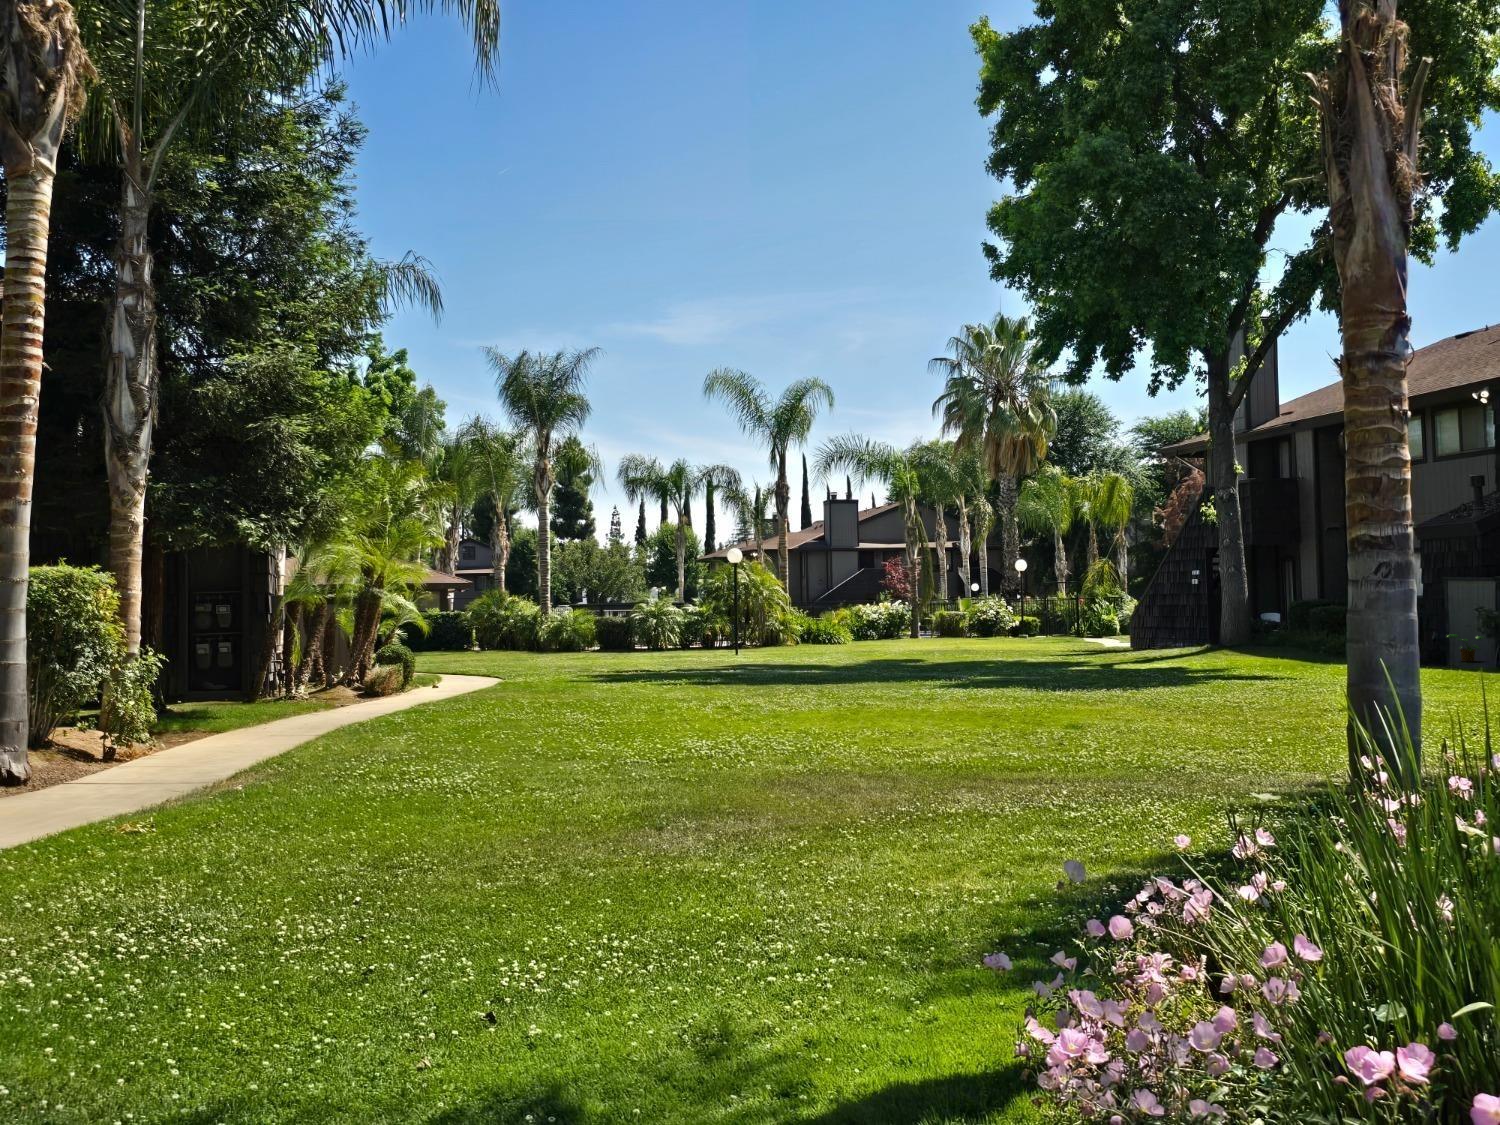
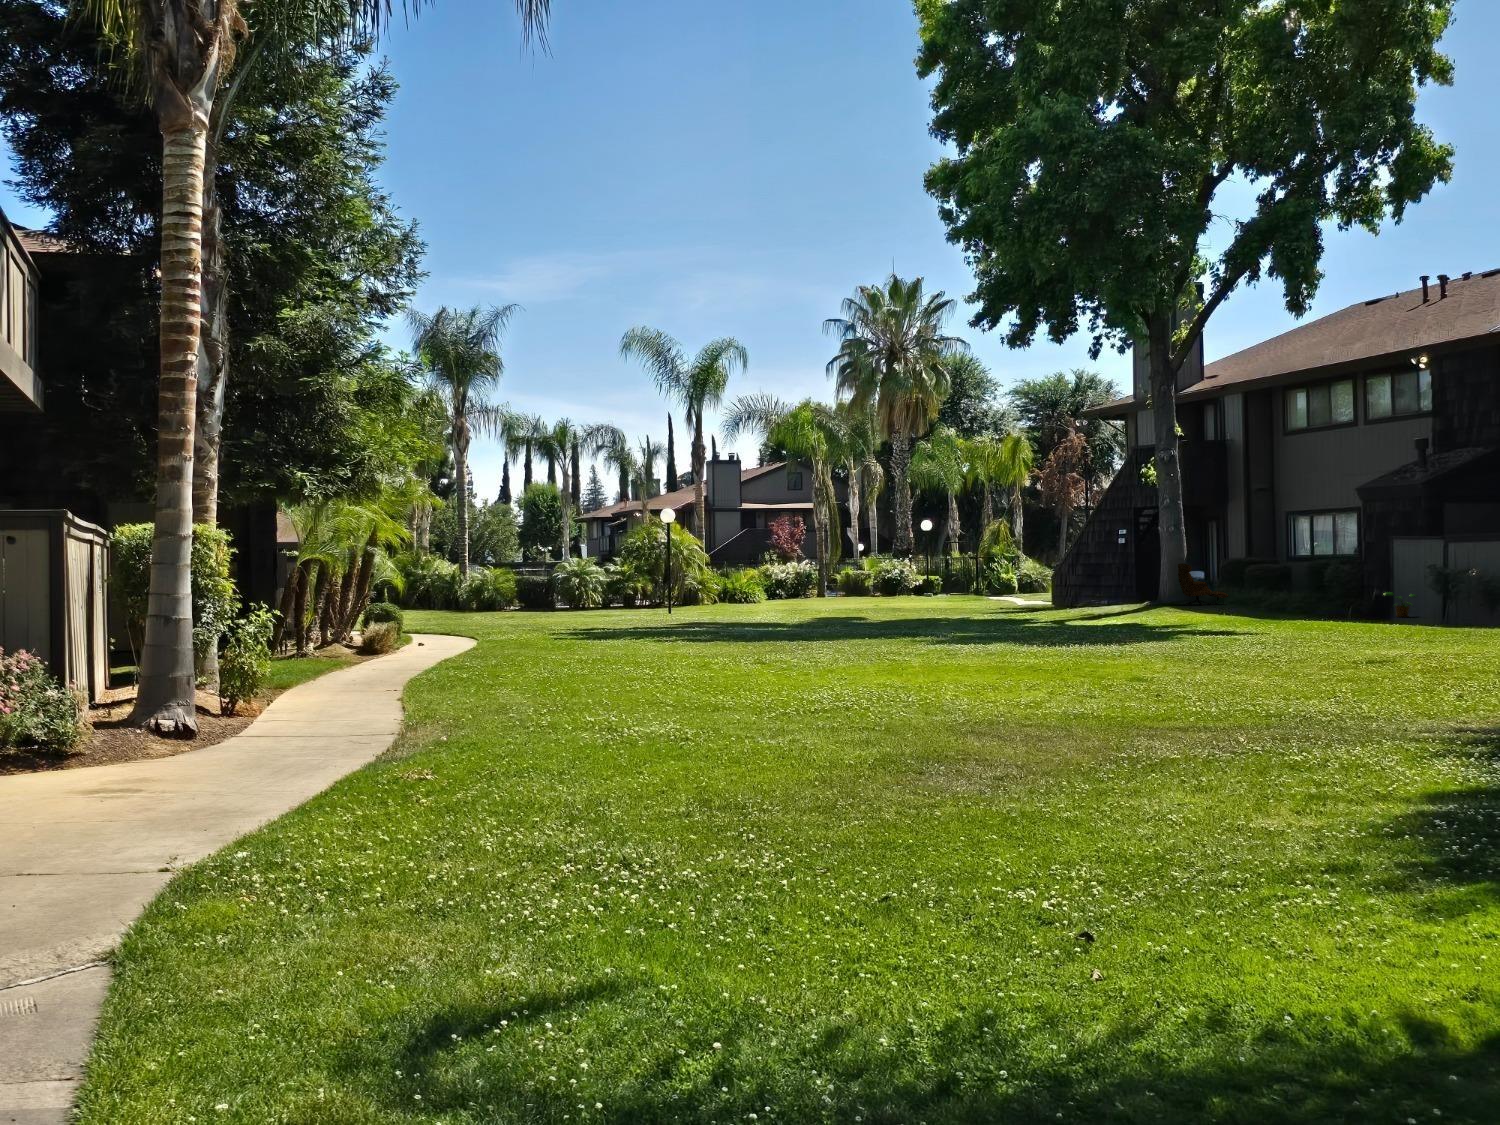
lounge chair: none [1241,603,1298,648] -> present [1178,563,1229,606]

